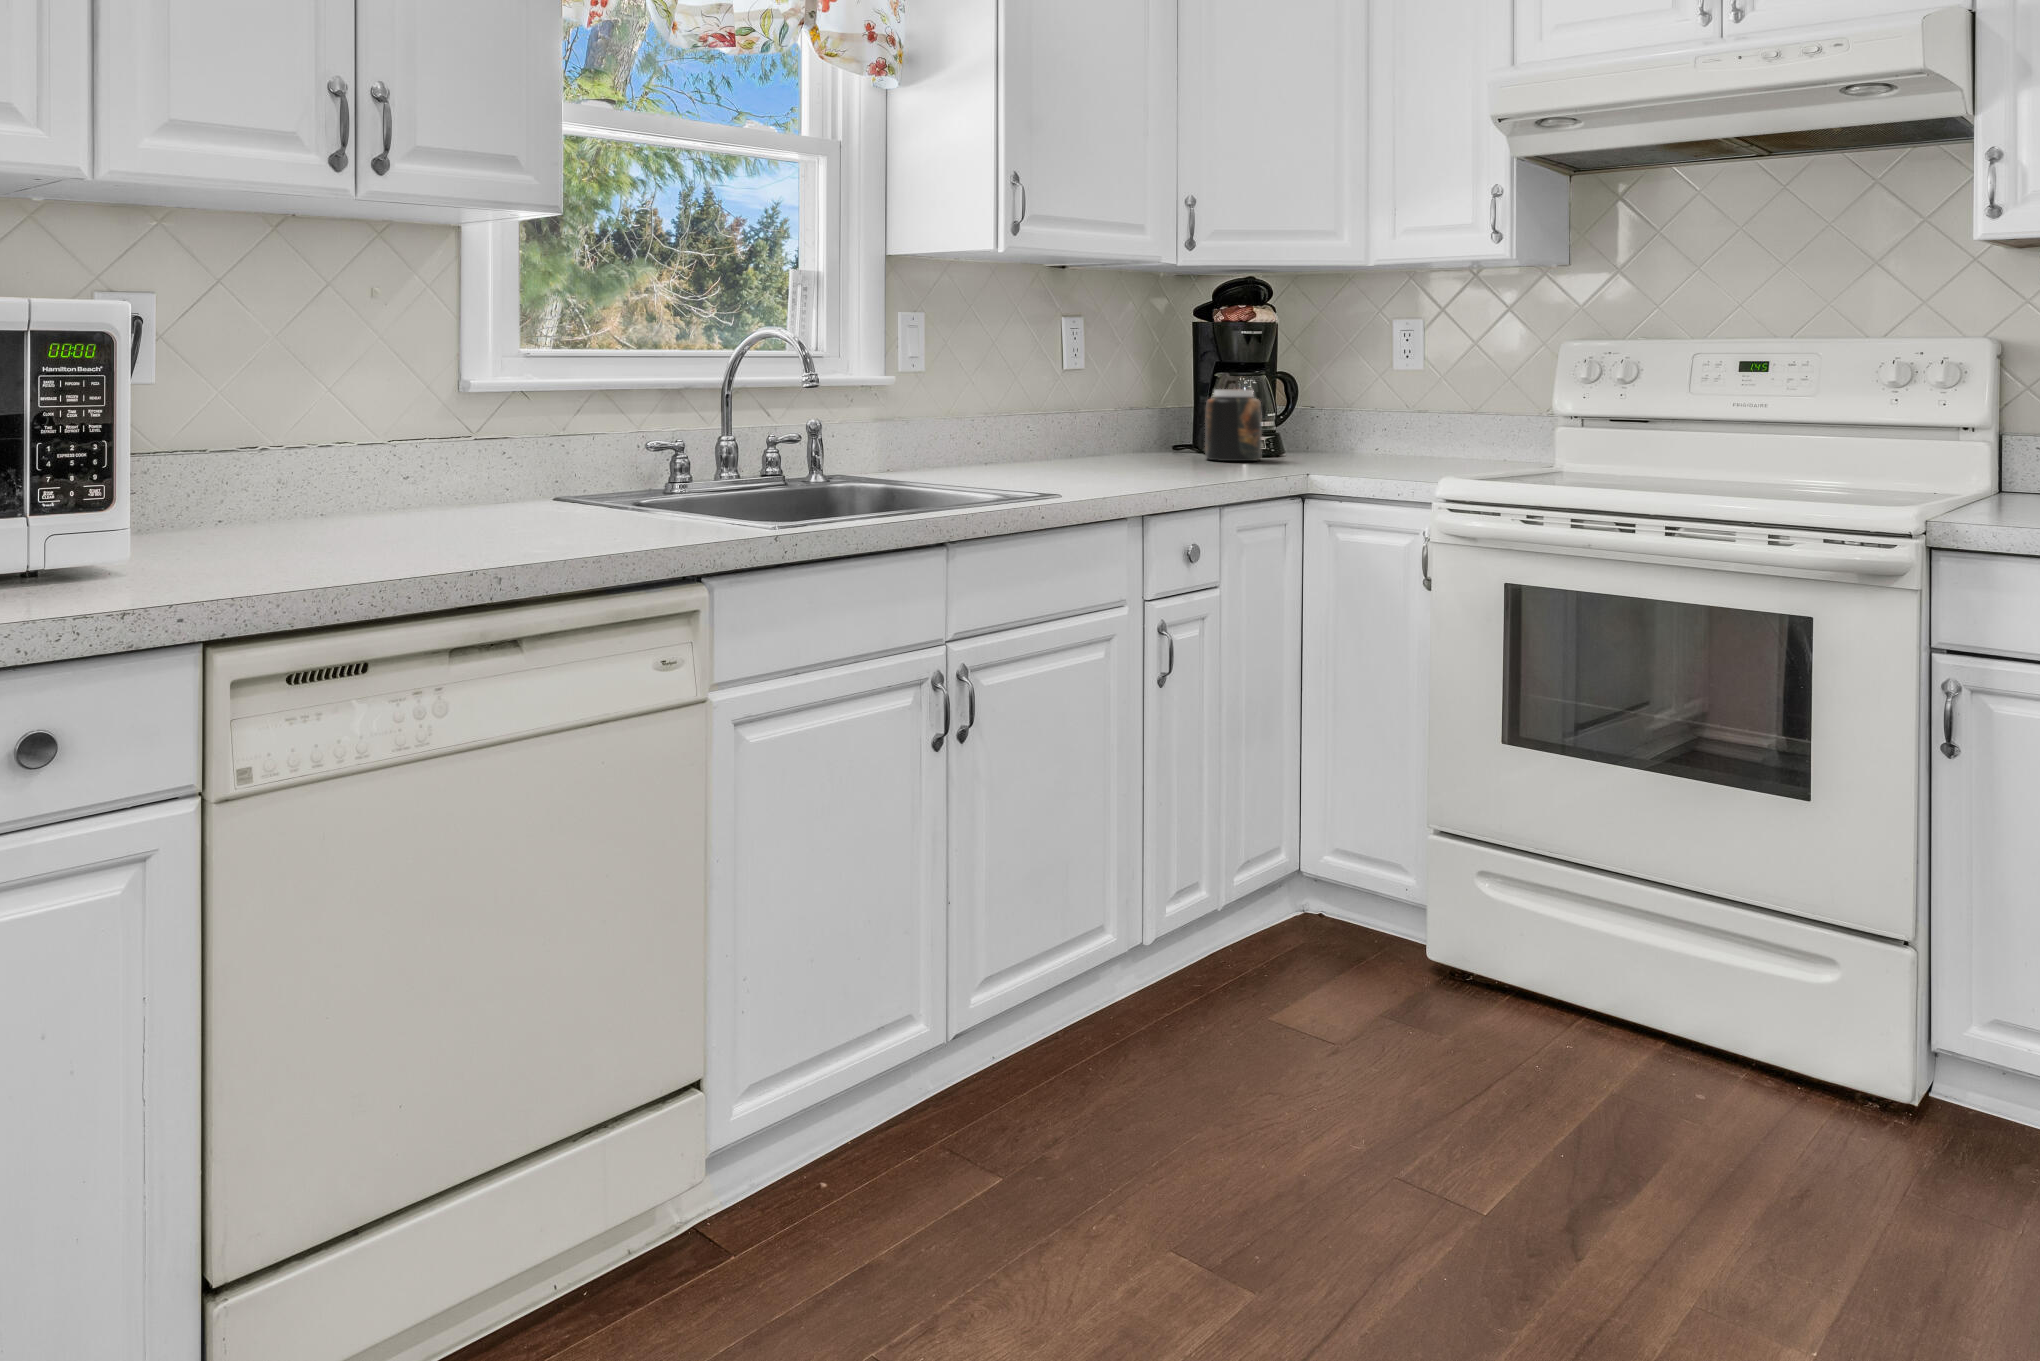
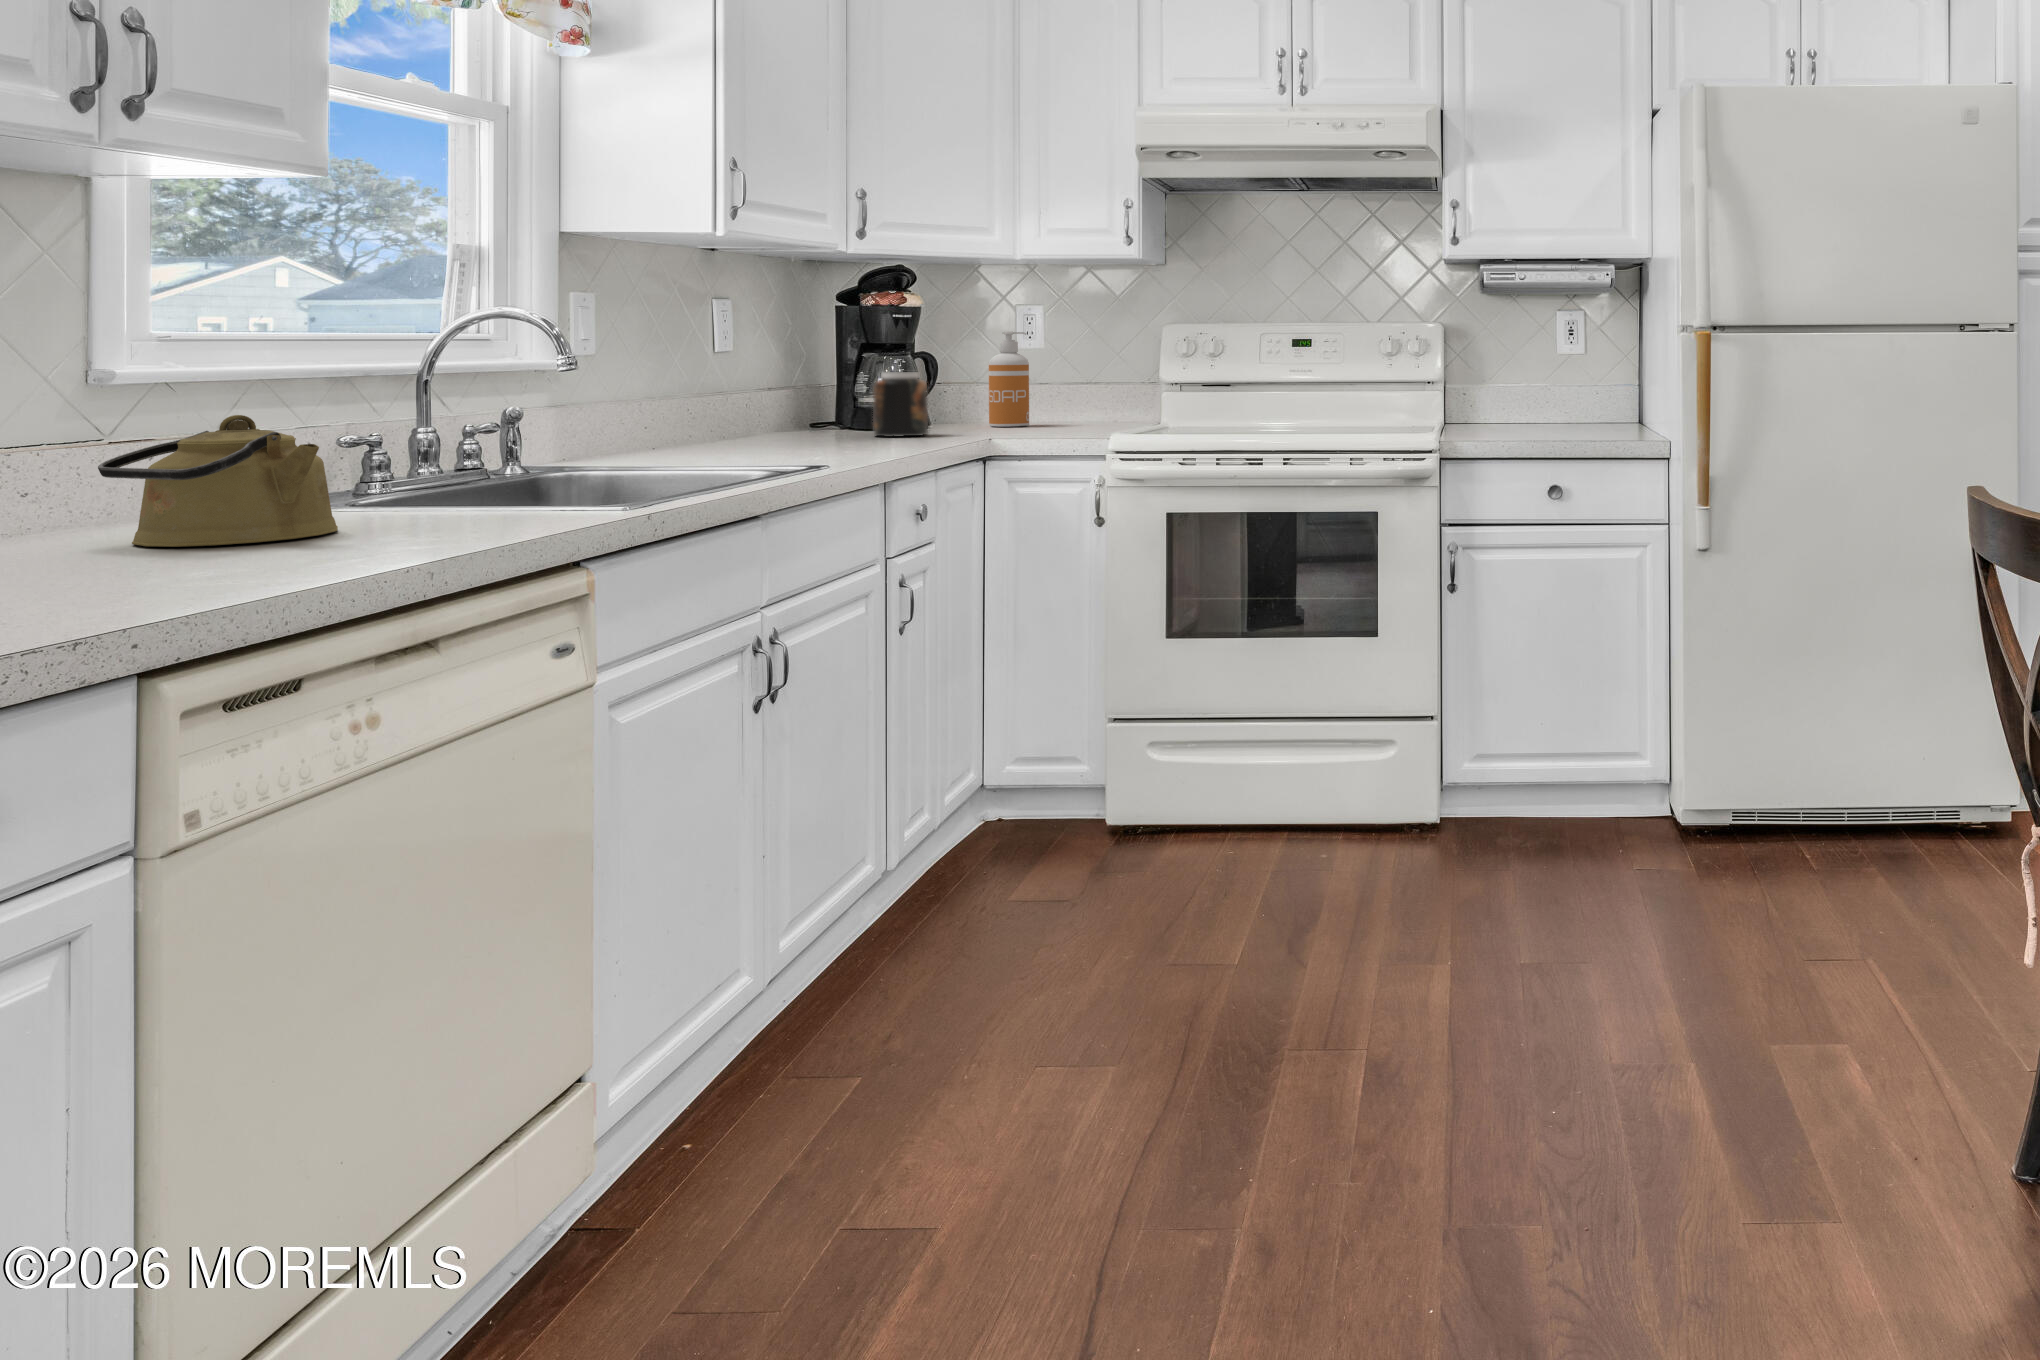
soap dispenser: none [1359,343,1404,455] -> present [989,331,1029,427]
kettle: none [369,427,517,538] -> present [98,415,338,547]

